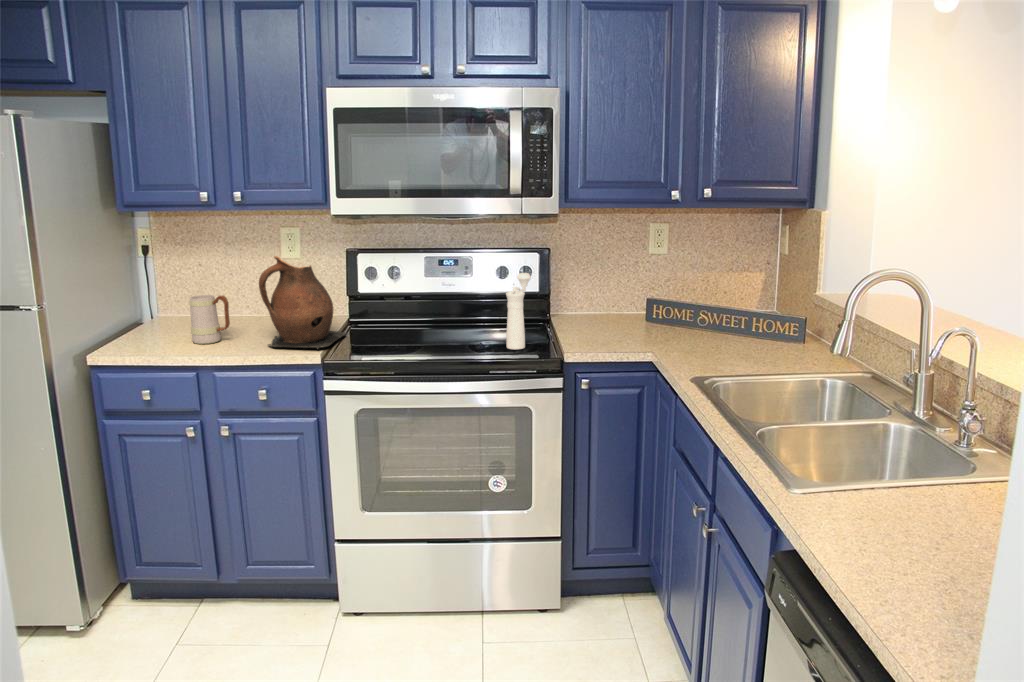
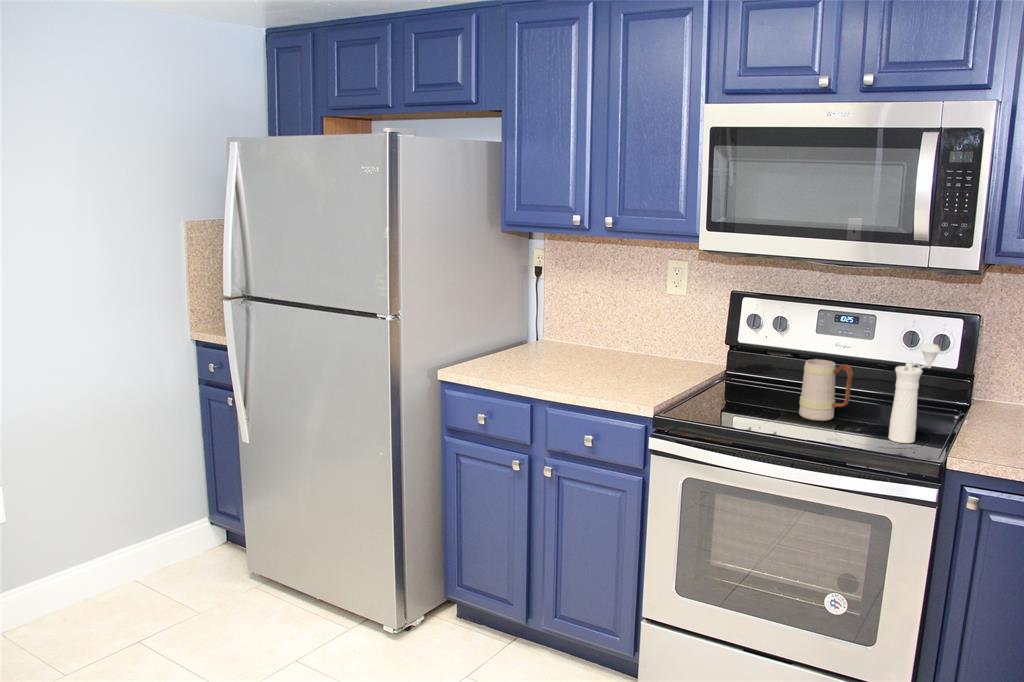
ceramic pitcher: present [259,256,346,349] -> none [606,290,698,400]
mug: present [189,295,230,344] -> present [799,359,853,421]

